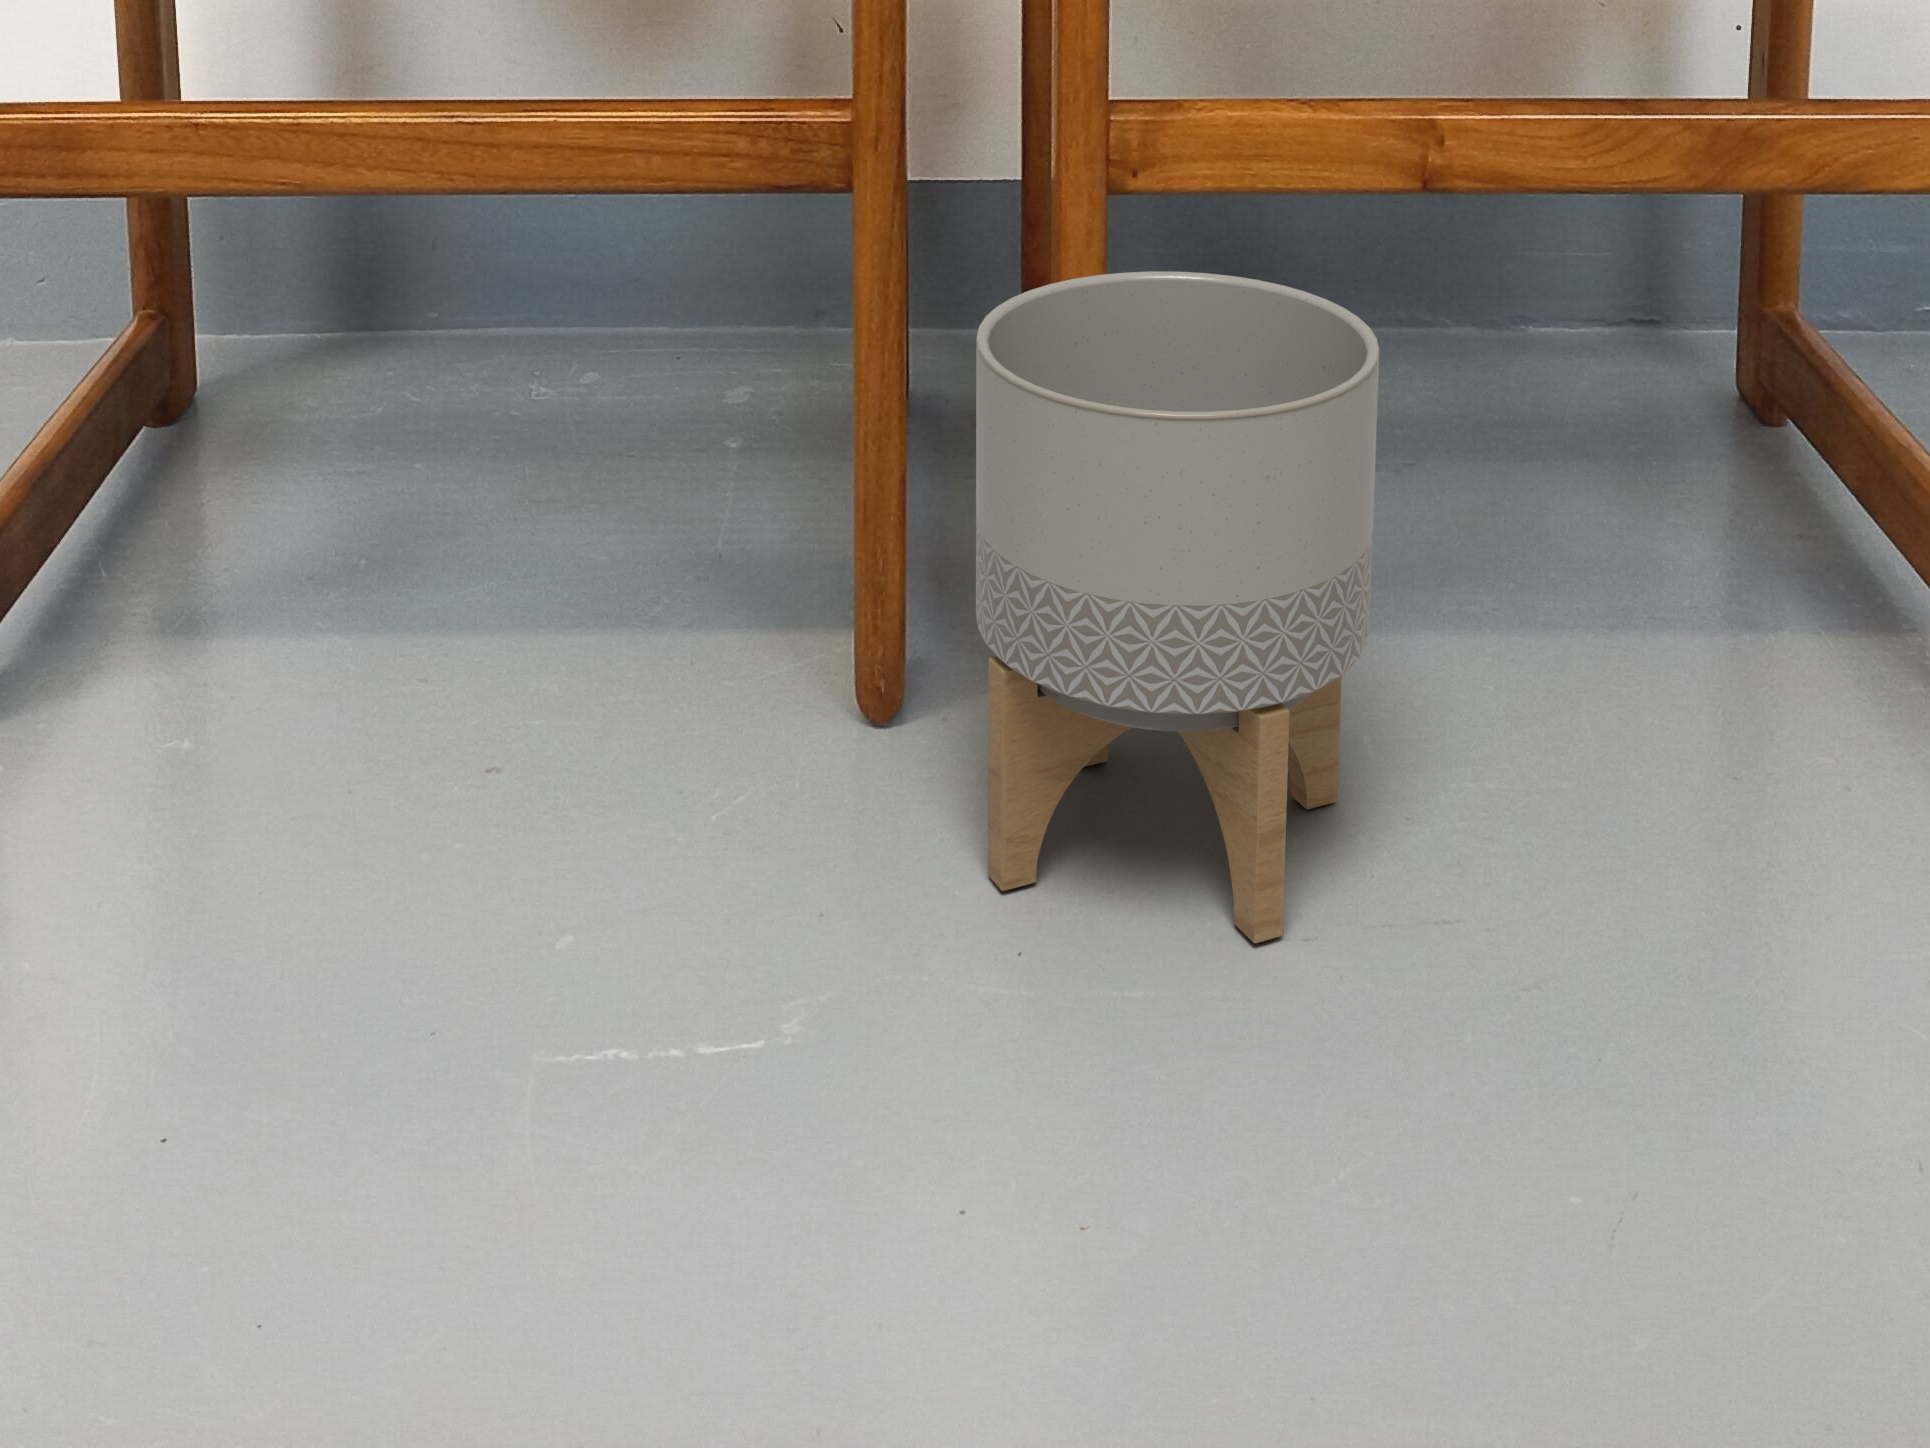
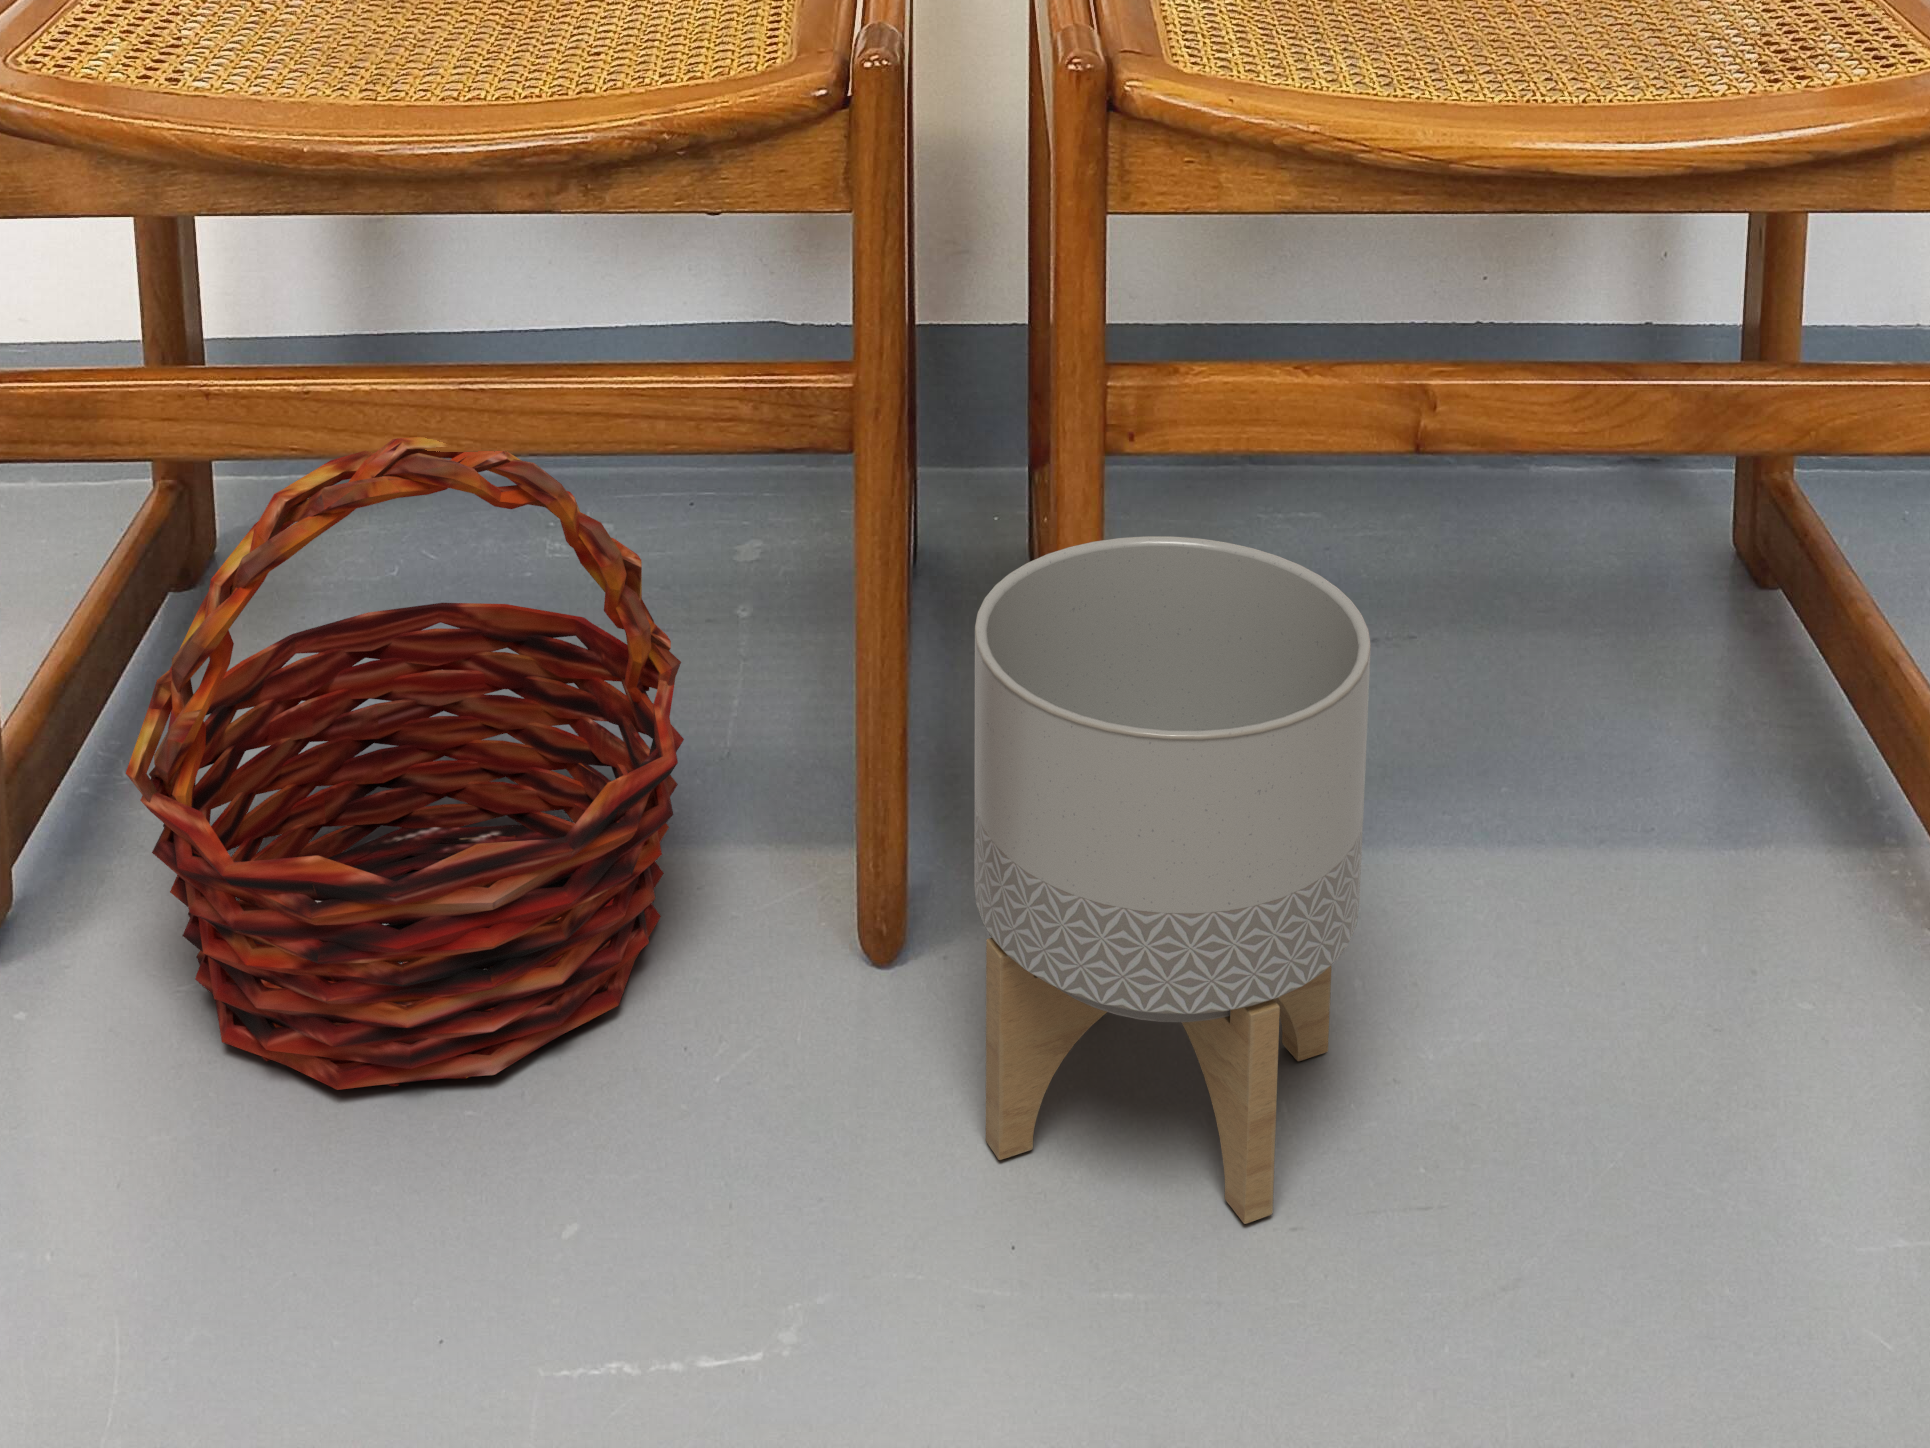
basket: none [110,177,675,830] -> present [126,437,684,1090]

